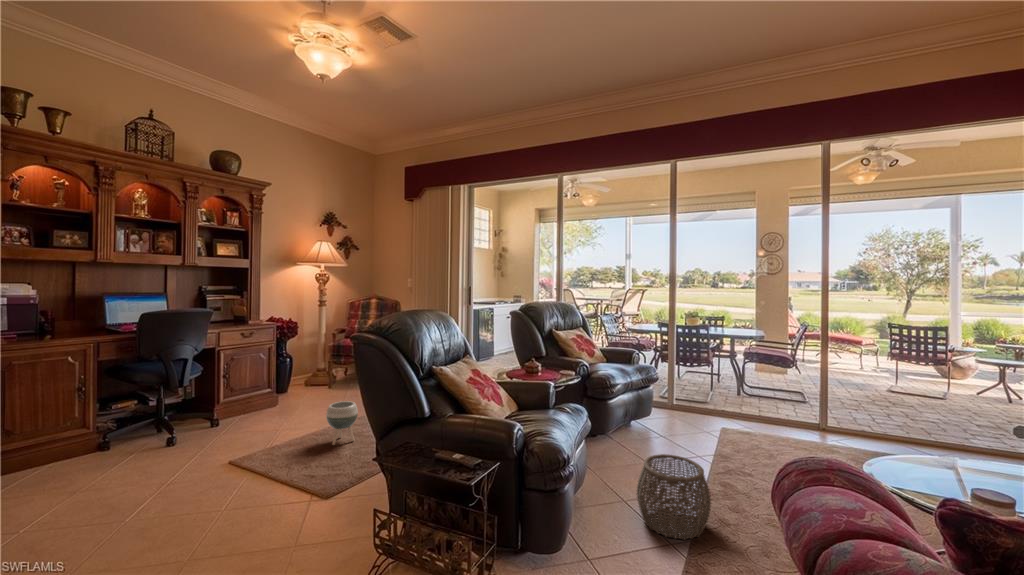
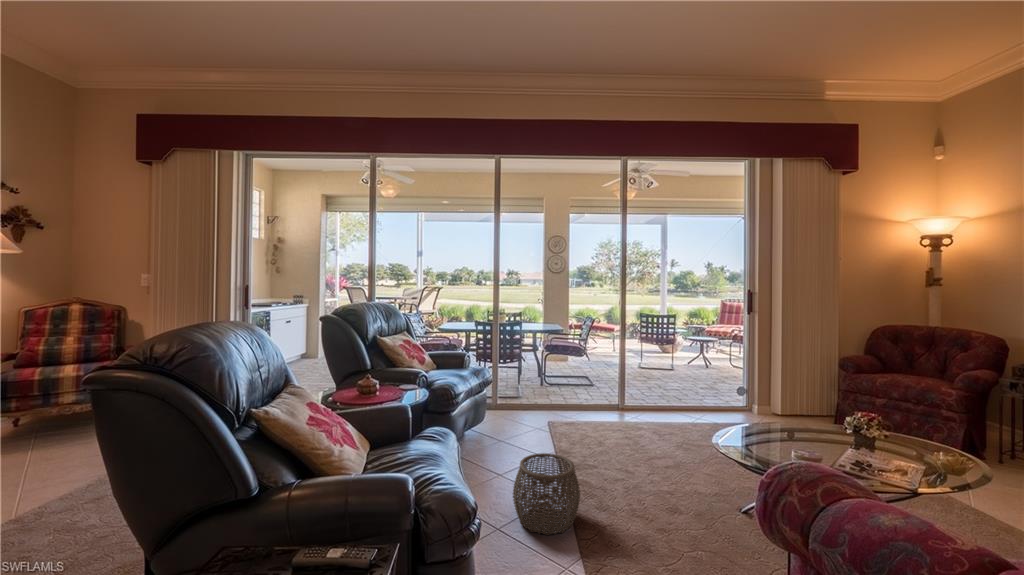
planter: present [326,401,358,445] -> none [25,469,92,546]

